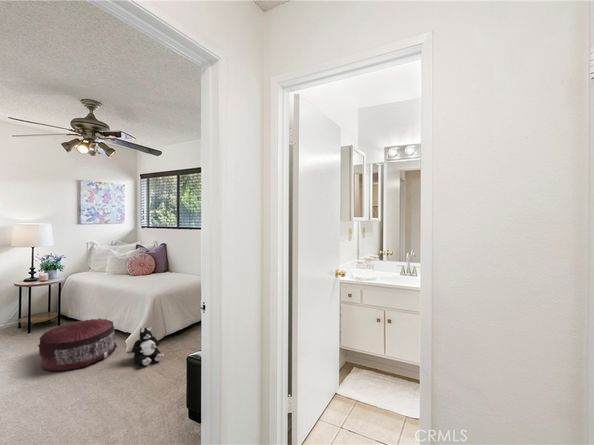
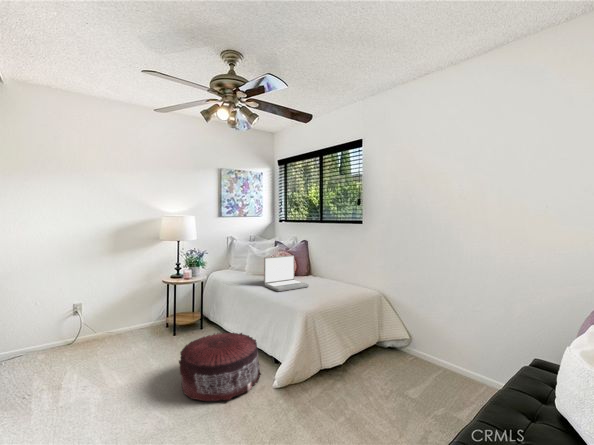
laptop: none [123,255,163,284] -> present [264,255,309,291]
plush toy: present [132,326,164,365] -> none [282,358,324,418]

